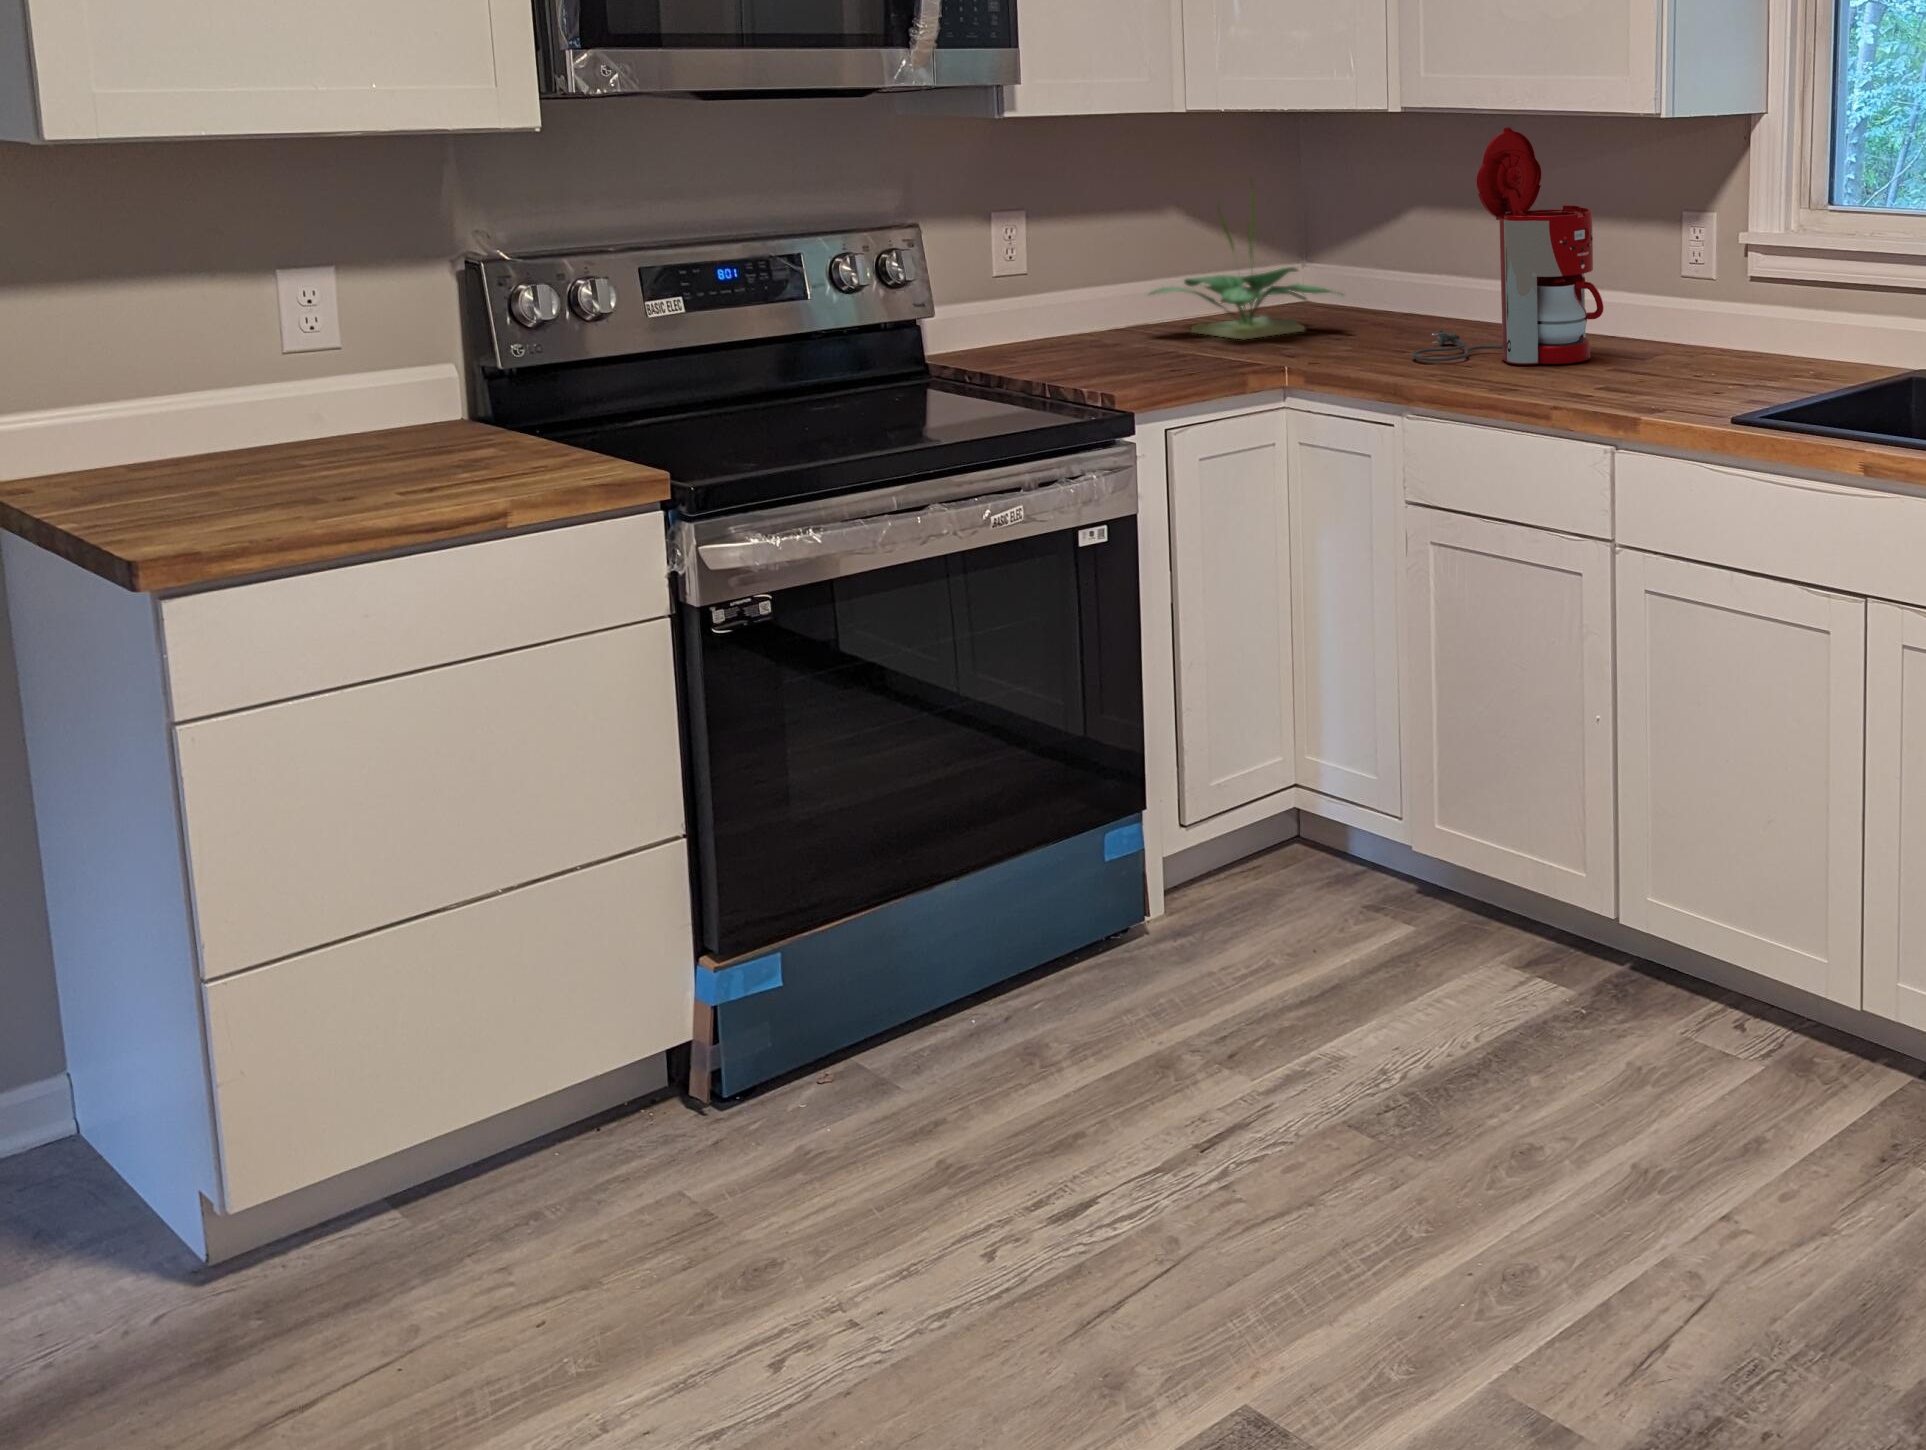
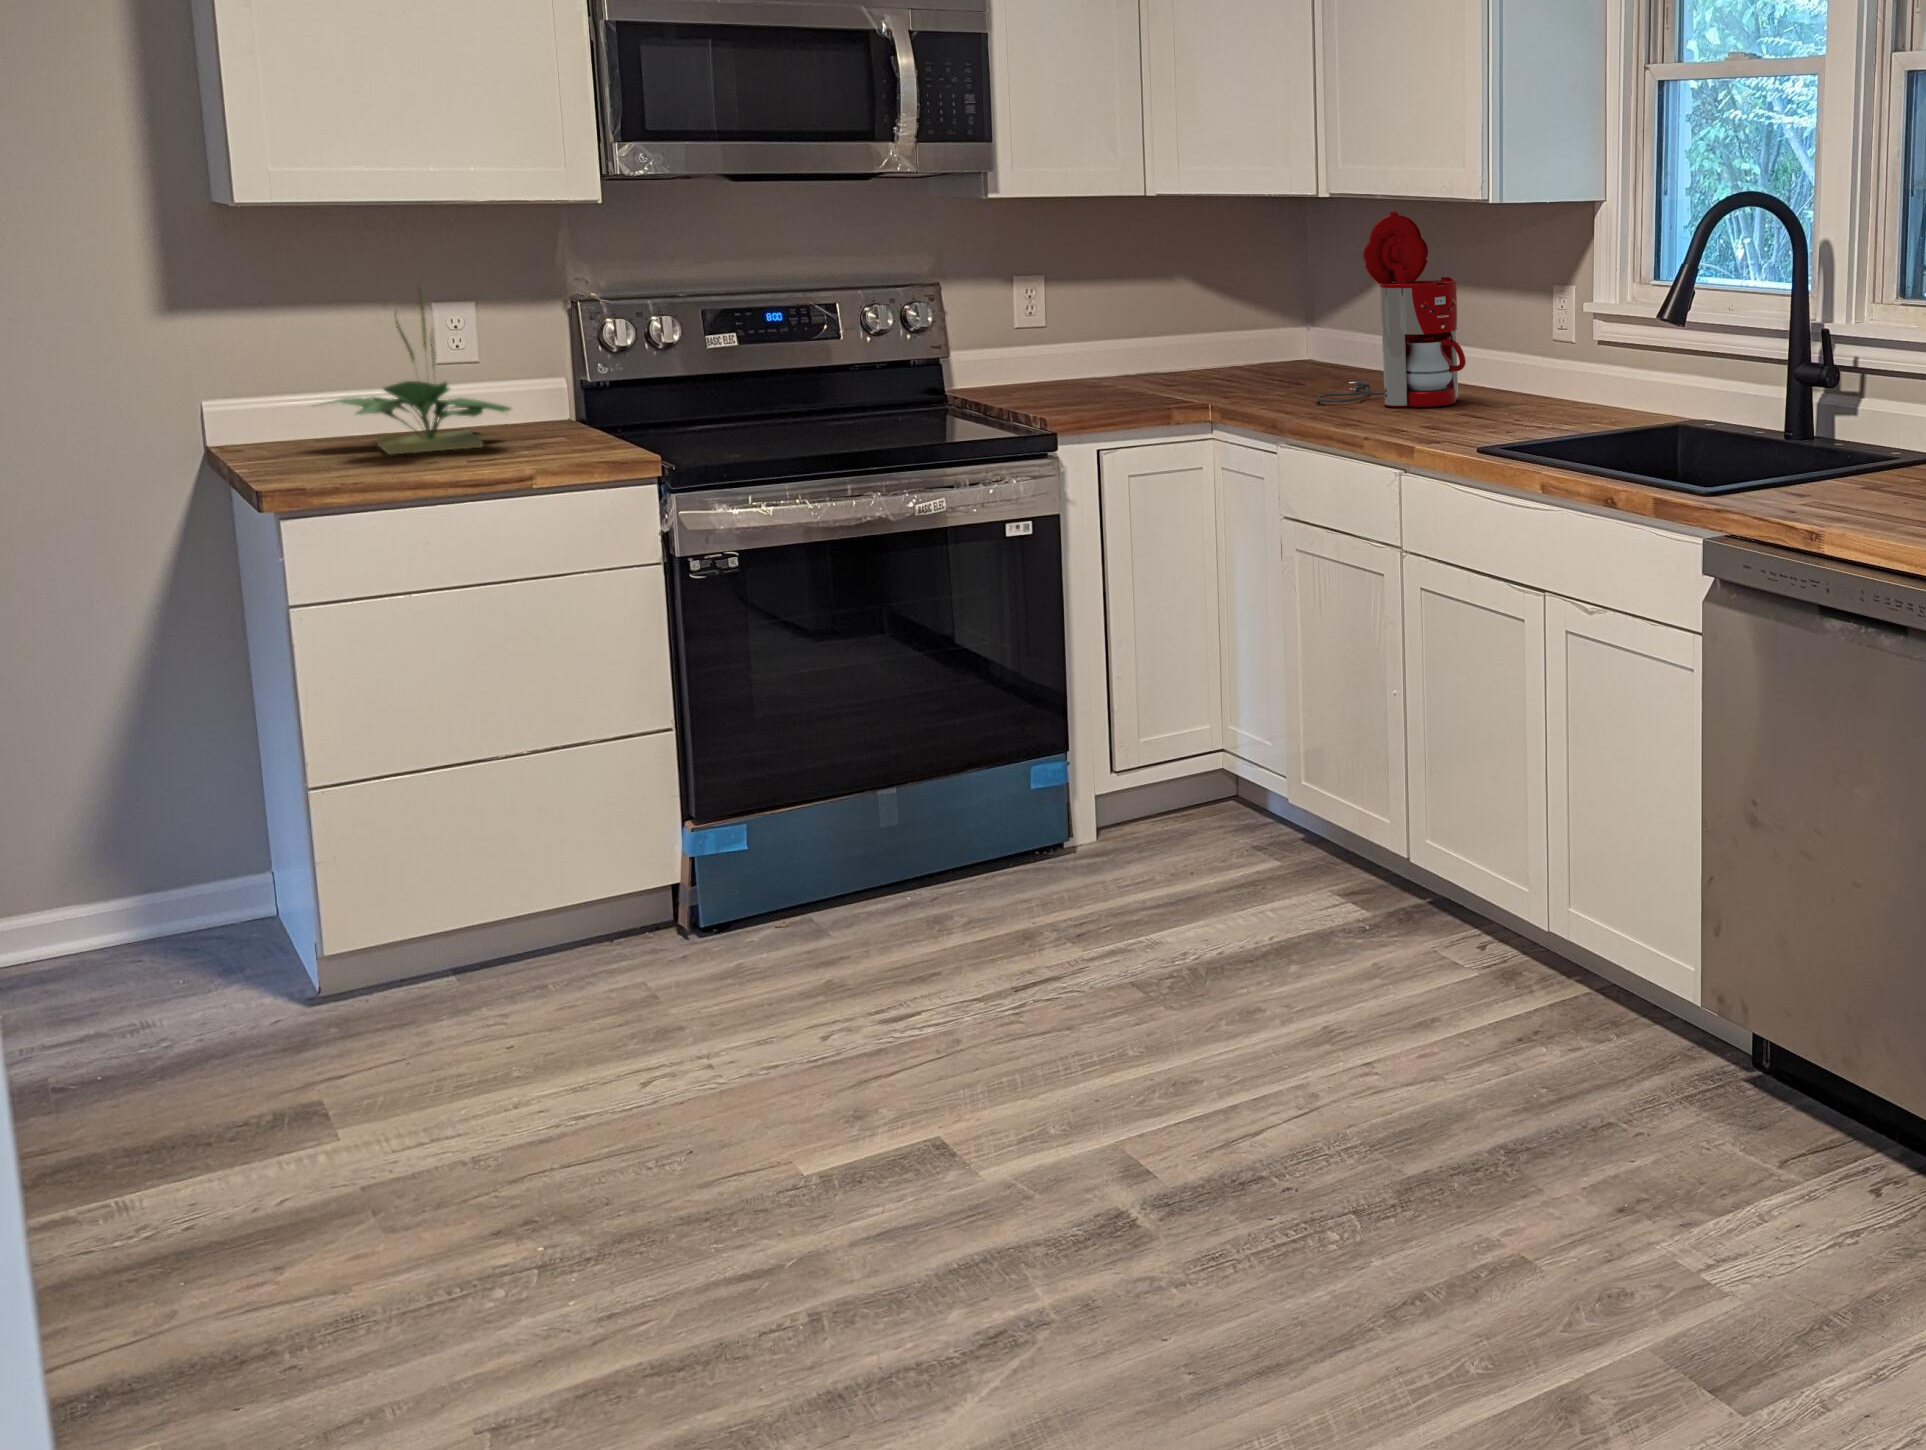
potted plant: present [1150,176,1332,339] -> present [329,286,511,454]

